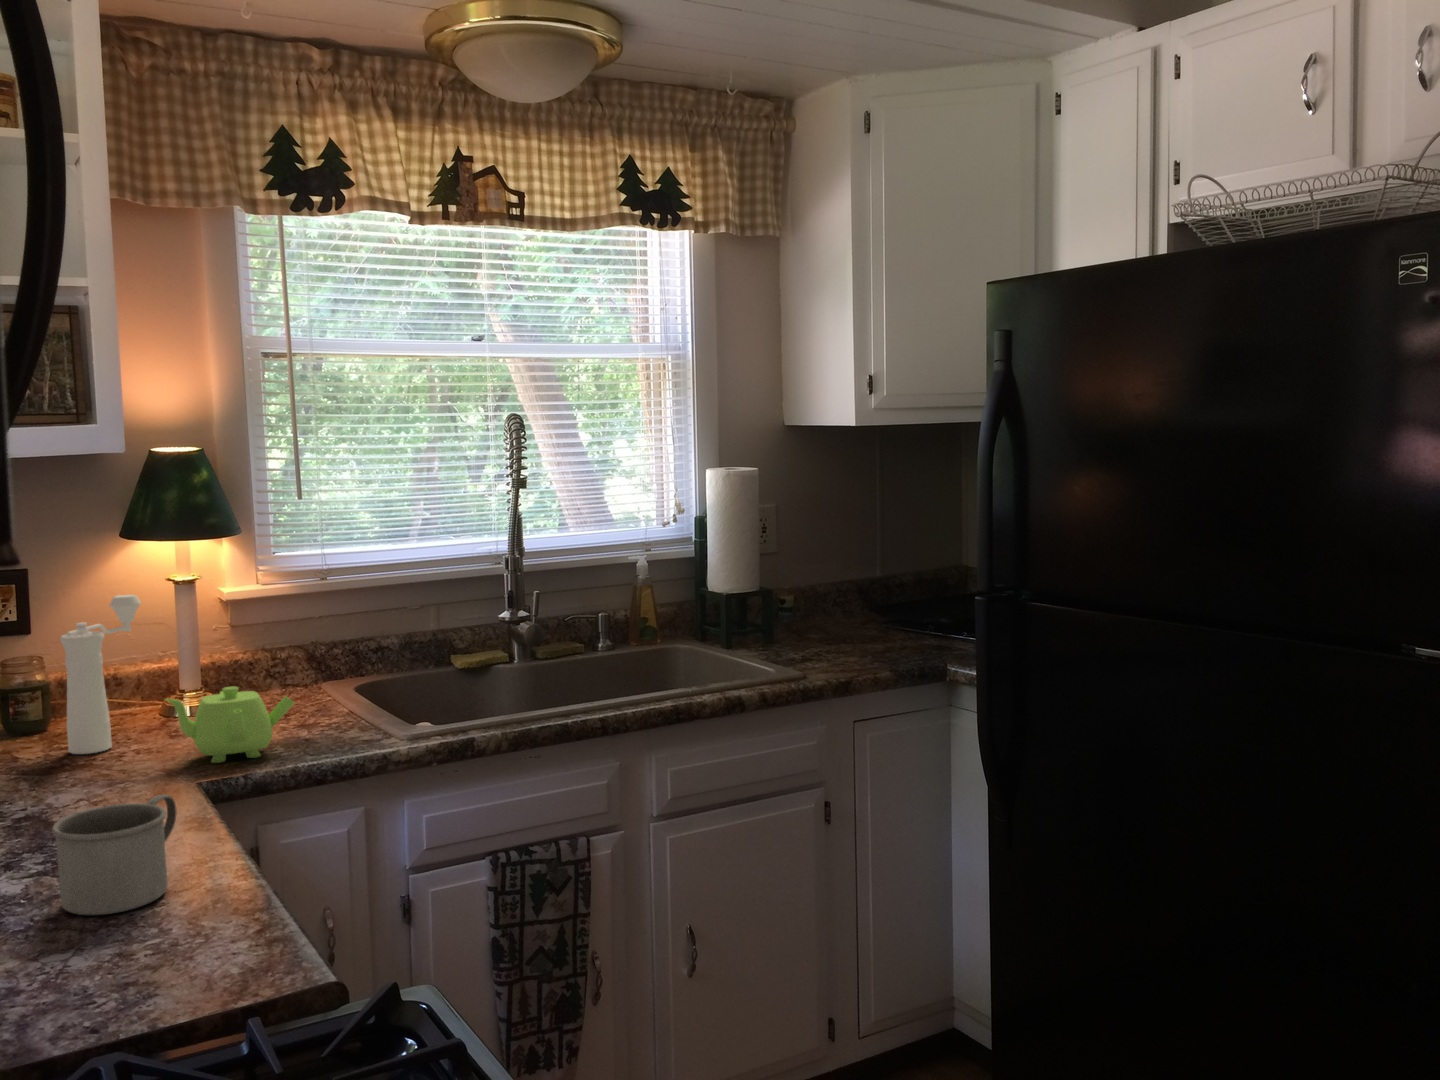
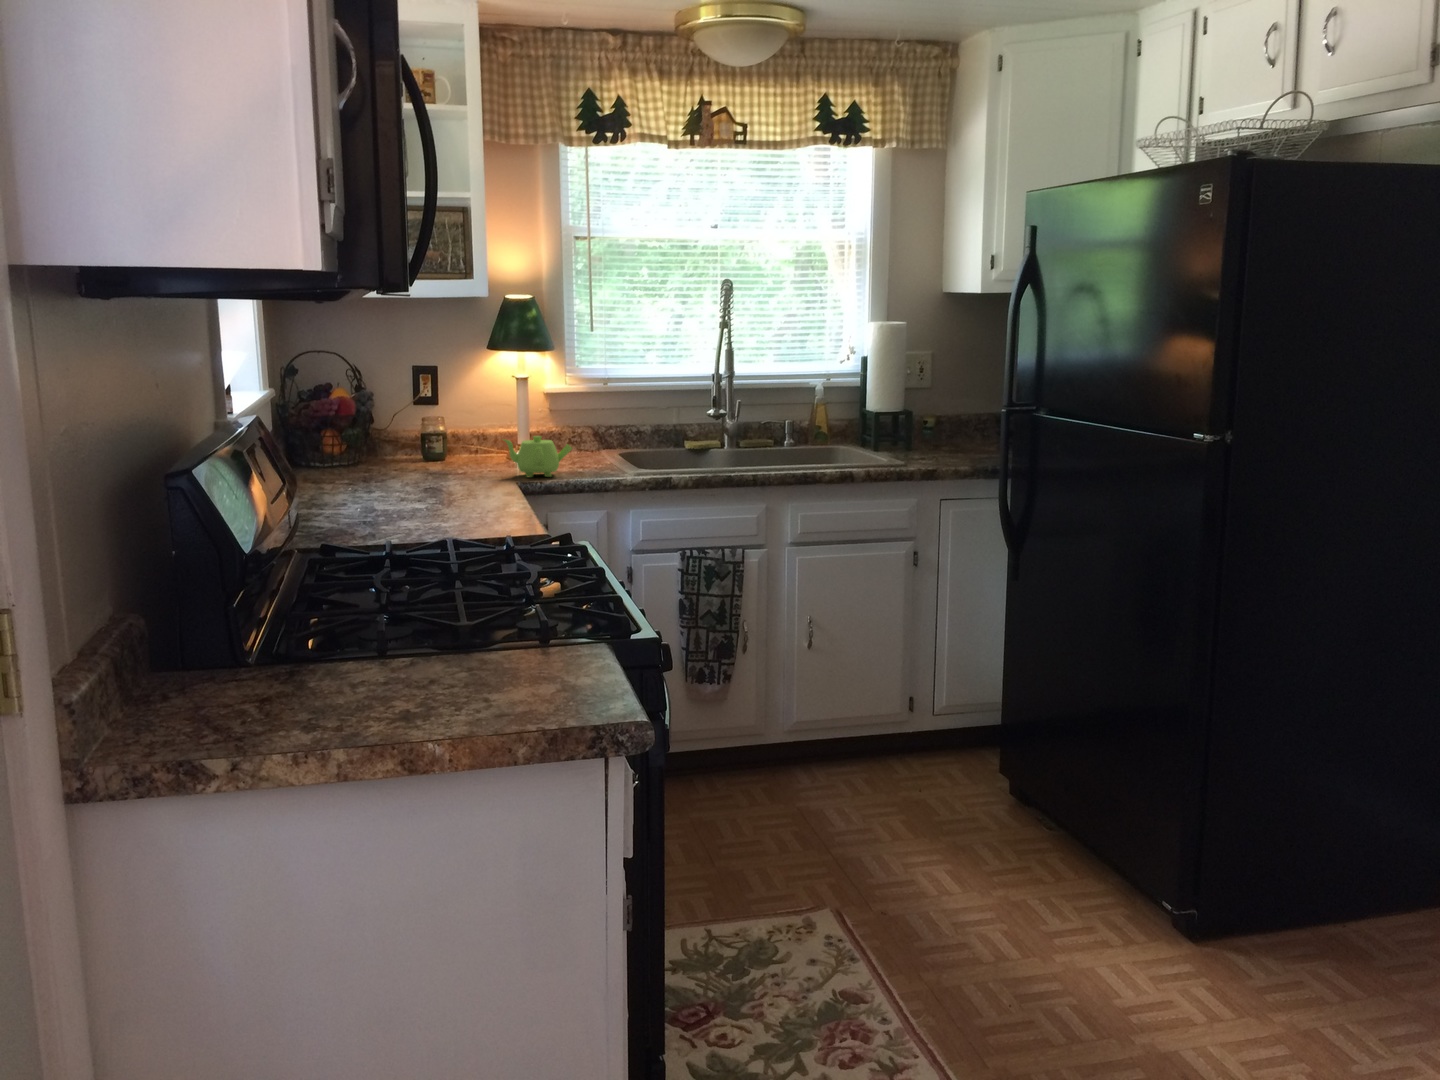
pepper mill: present [60,594,141,754] -> none [451,382,495,470]
mug: present [52,795,177,915] -> none [439,471,496,519]

